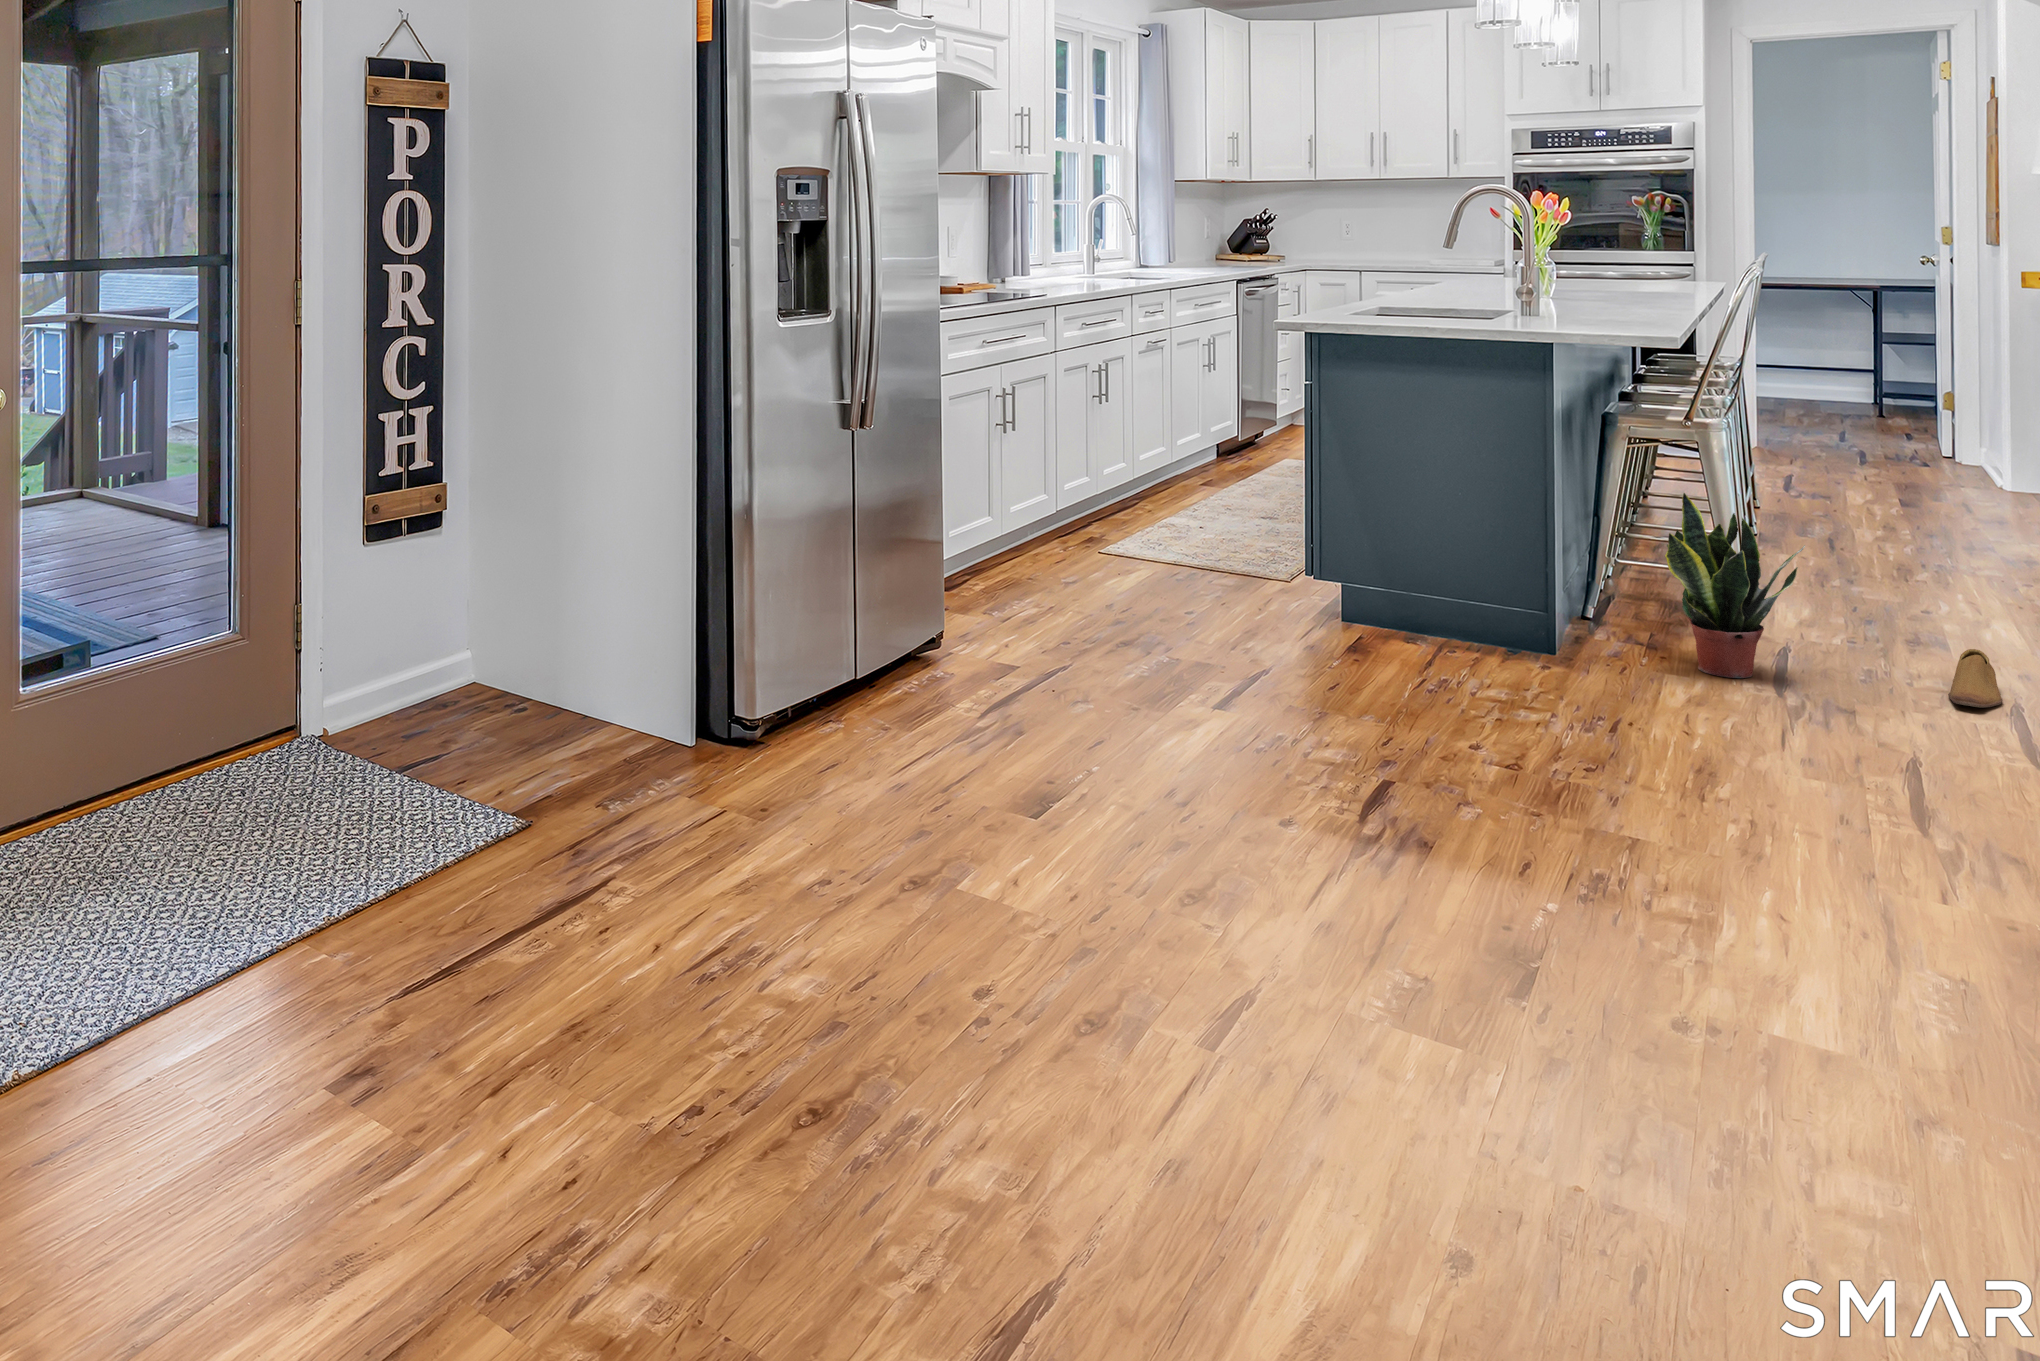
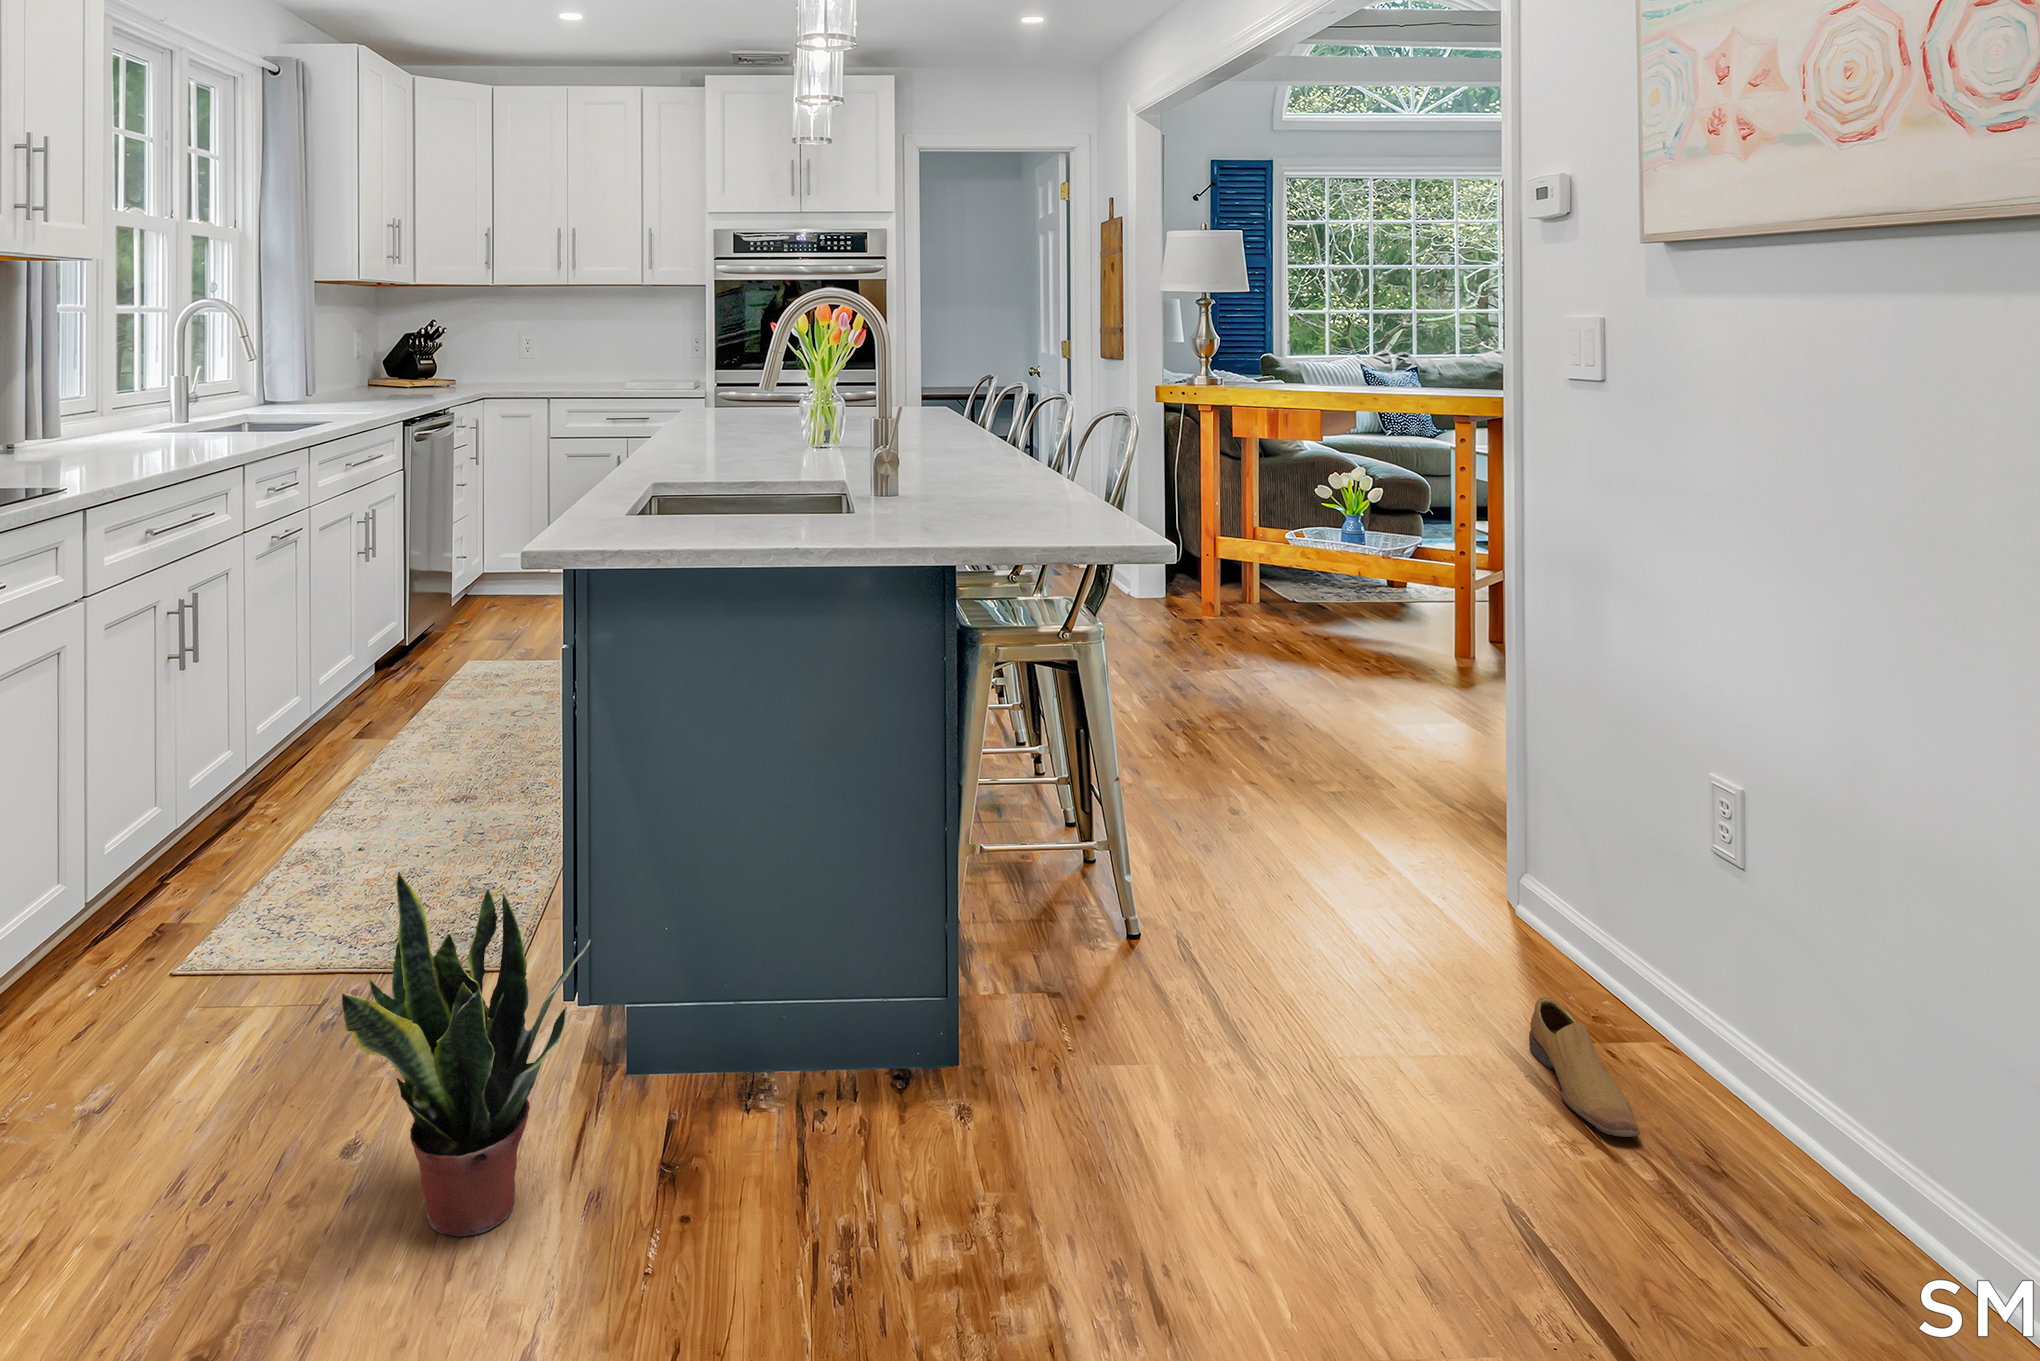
potted plant: present [1665,493,1805,678] -> present [342,874,590,1236]

